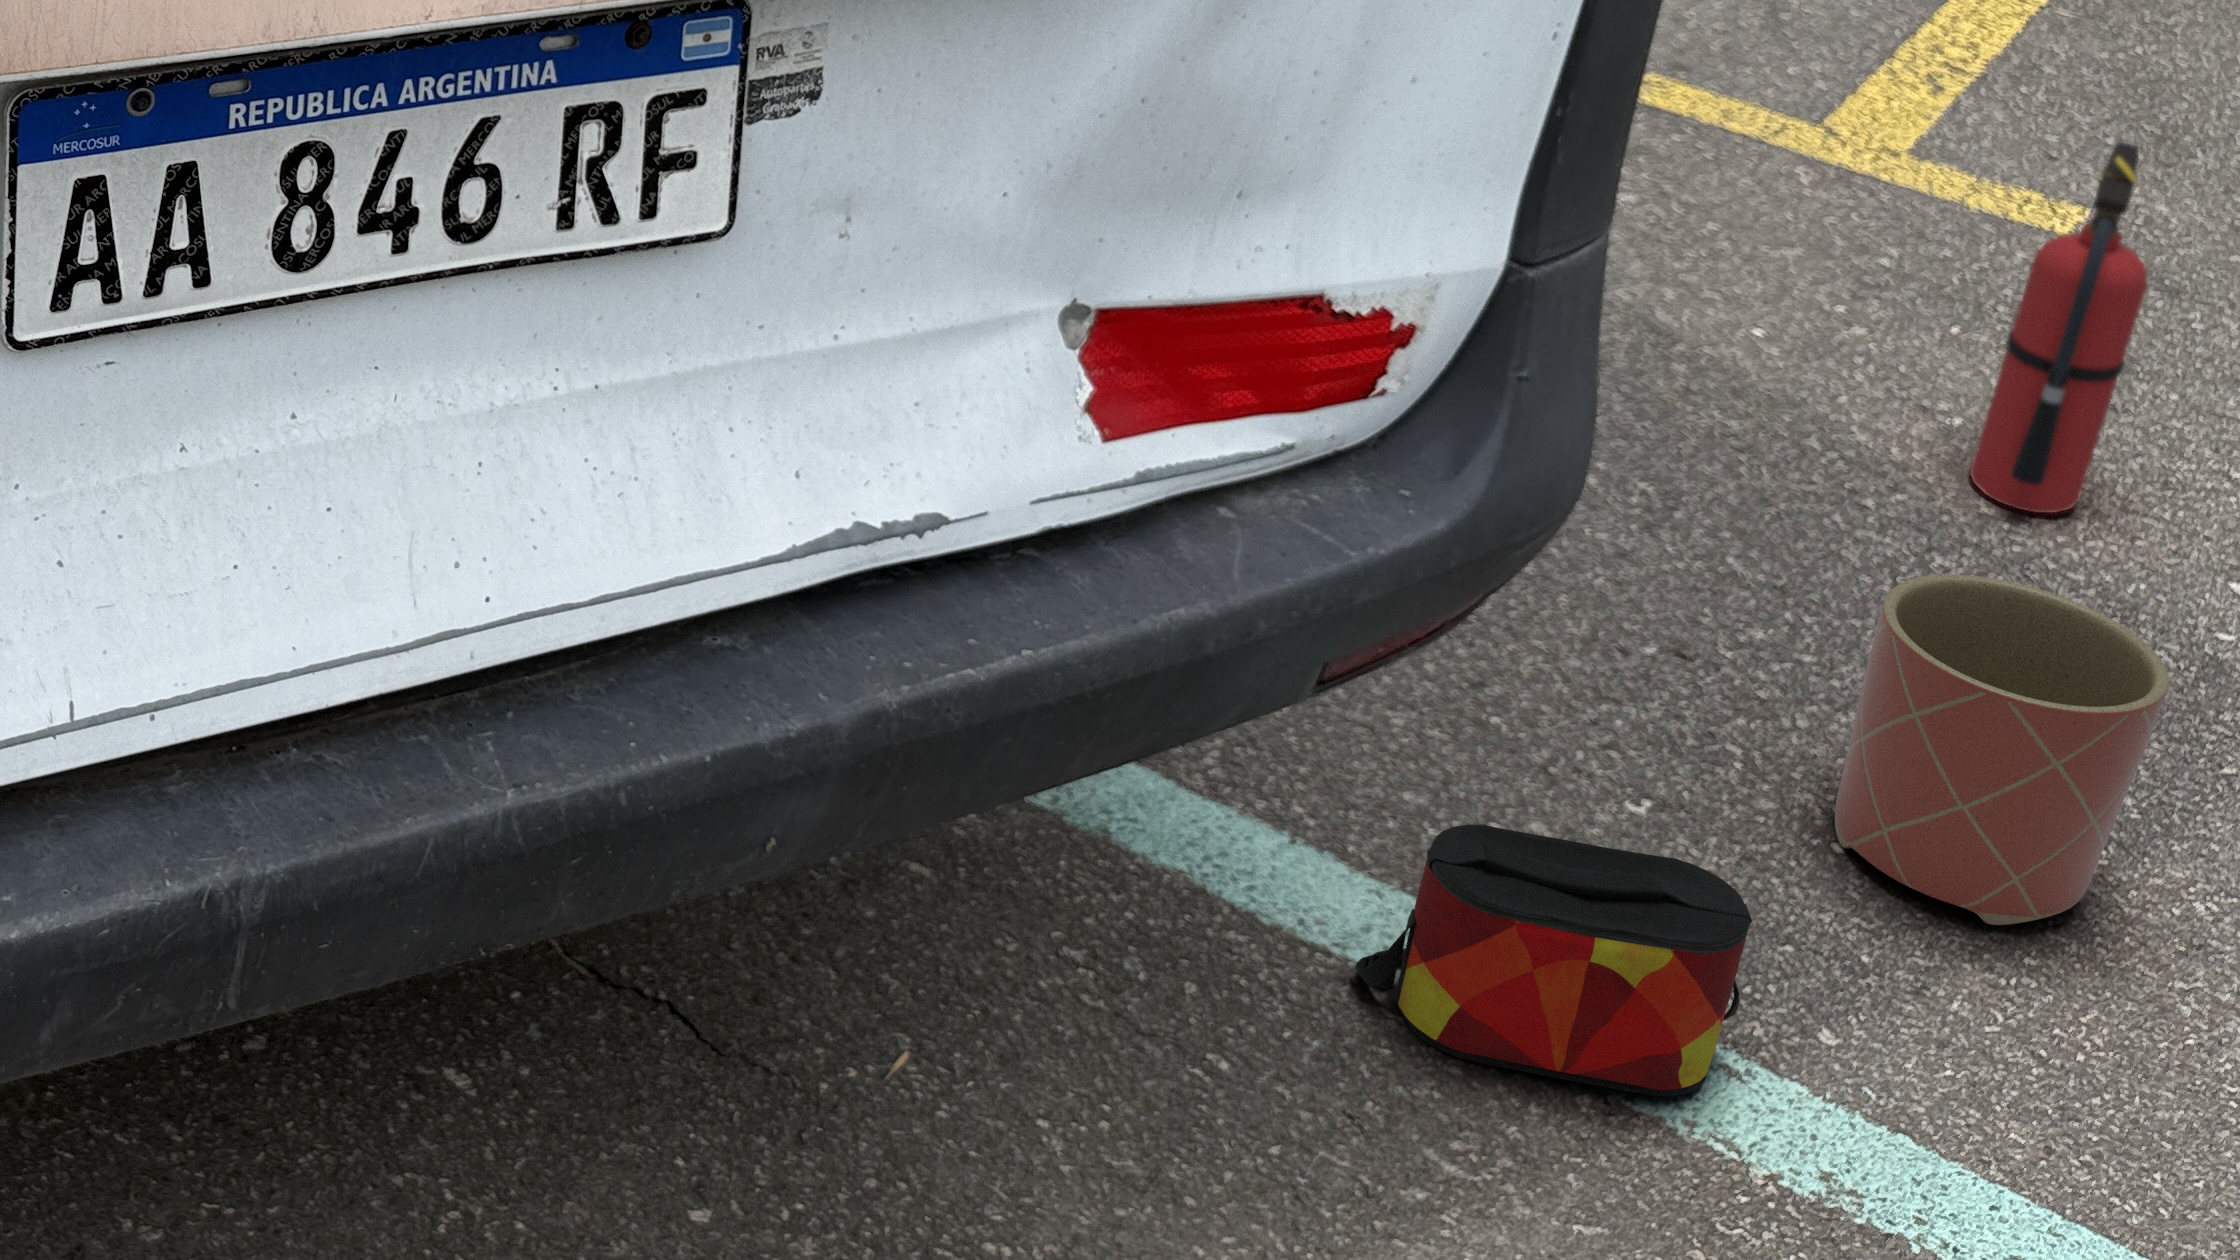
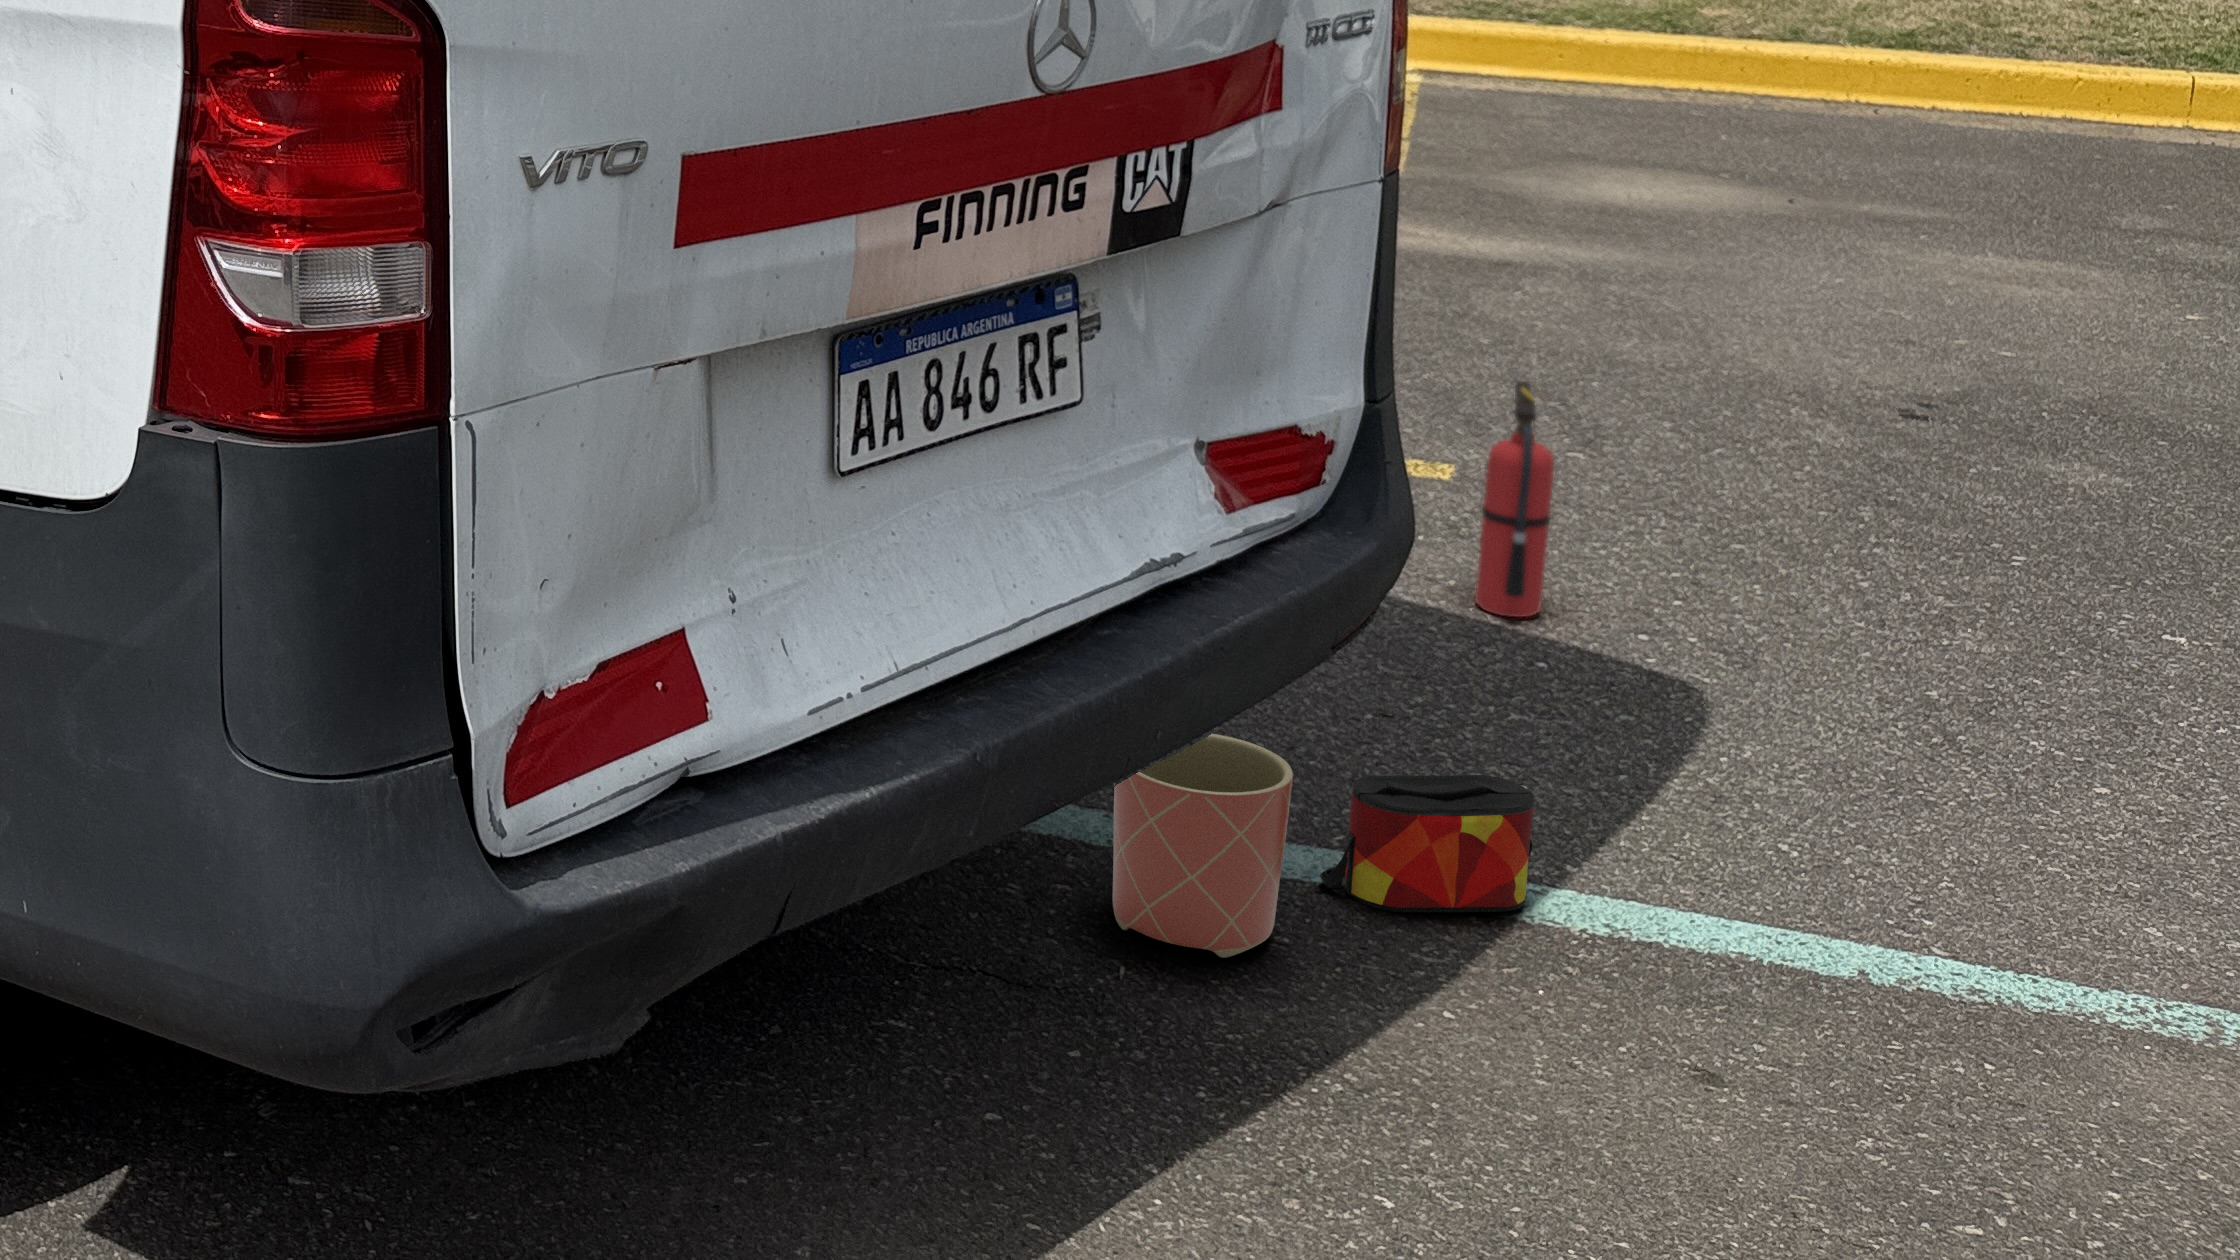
planter: present [1835,575,2169,925] -> present [1113,734,1293,958]

